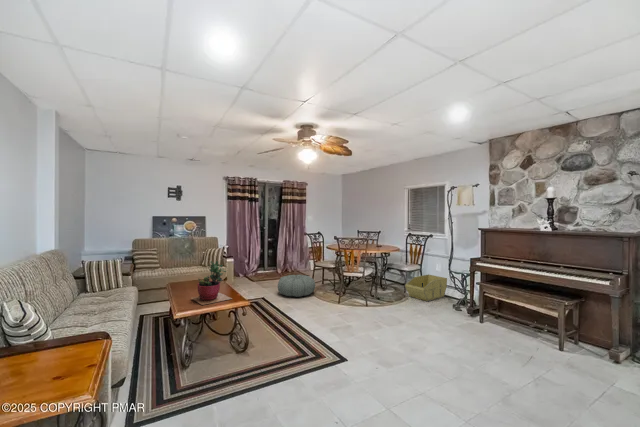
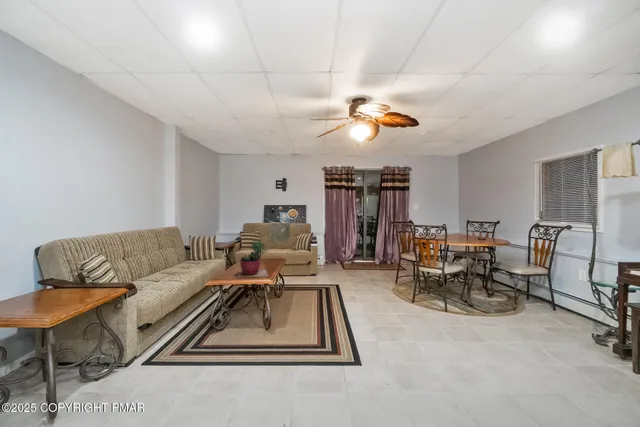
storage bin: present [405,274,447,301] -> none [516,283,596,320]
pouf: present [278,275,315,297] -> none [355,265,396,288]

